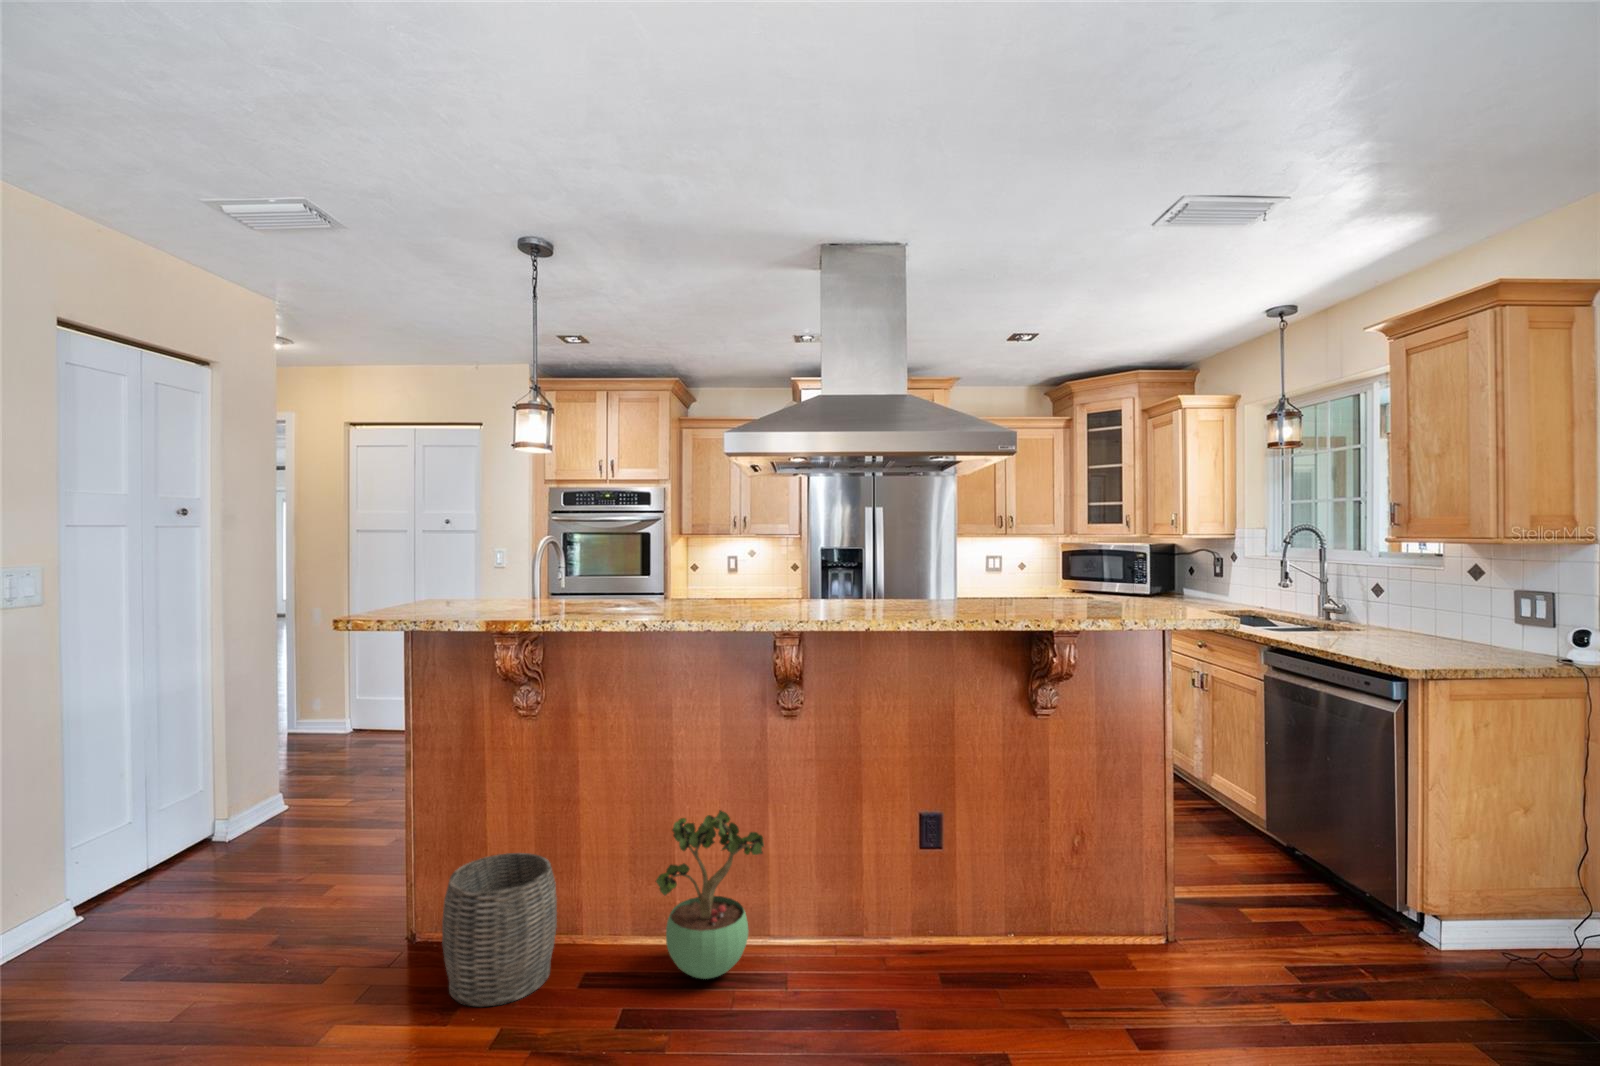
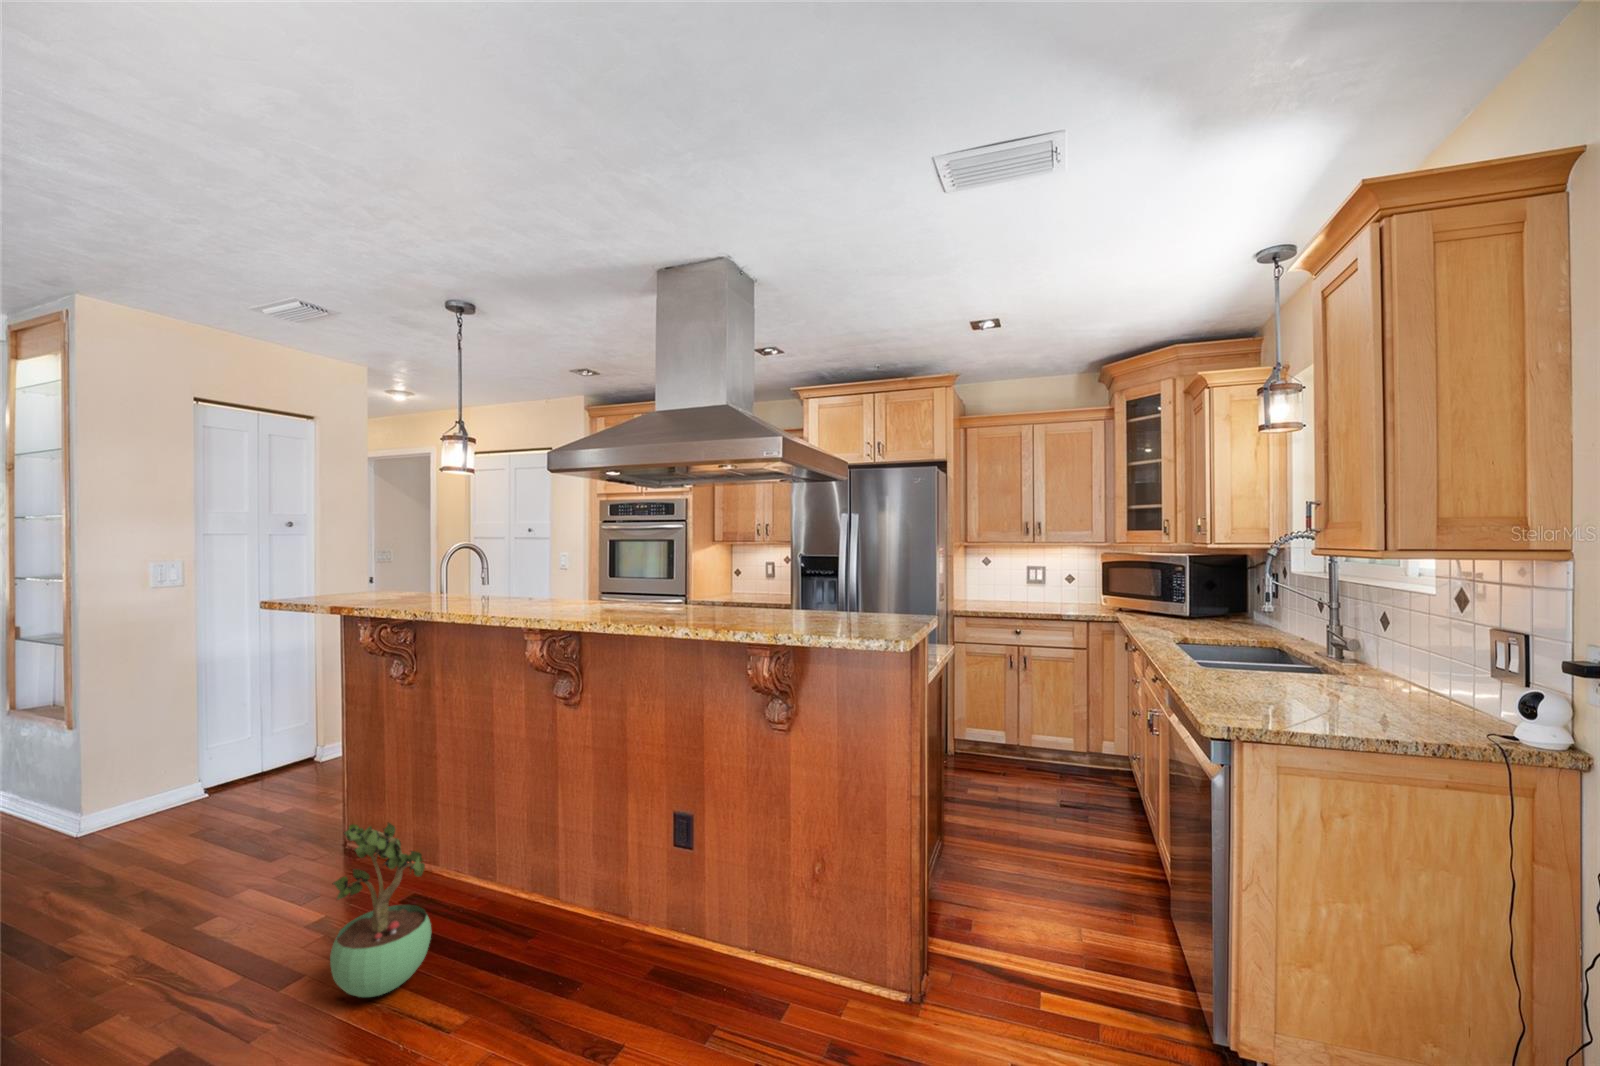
woven basket: present [442,853,557,1006] -> none [179,826,309,971]

